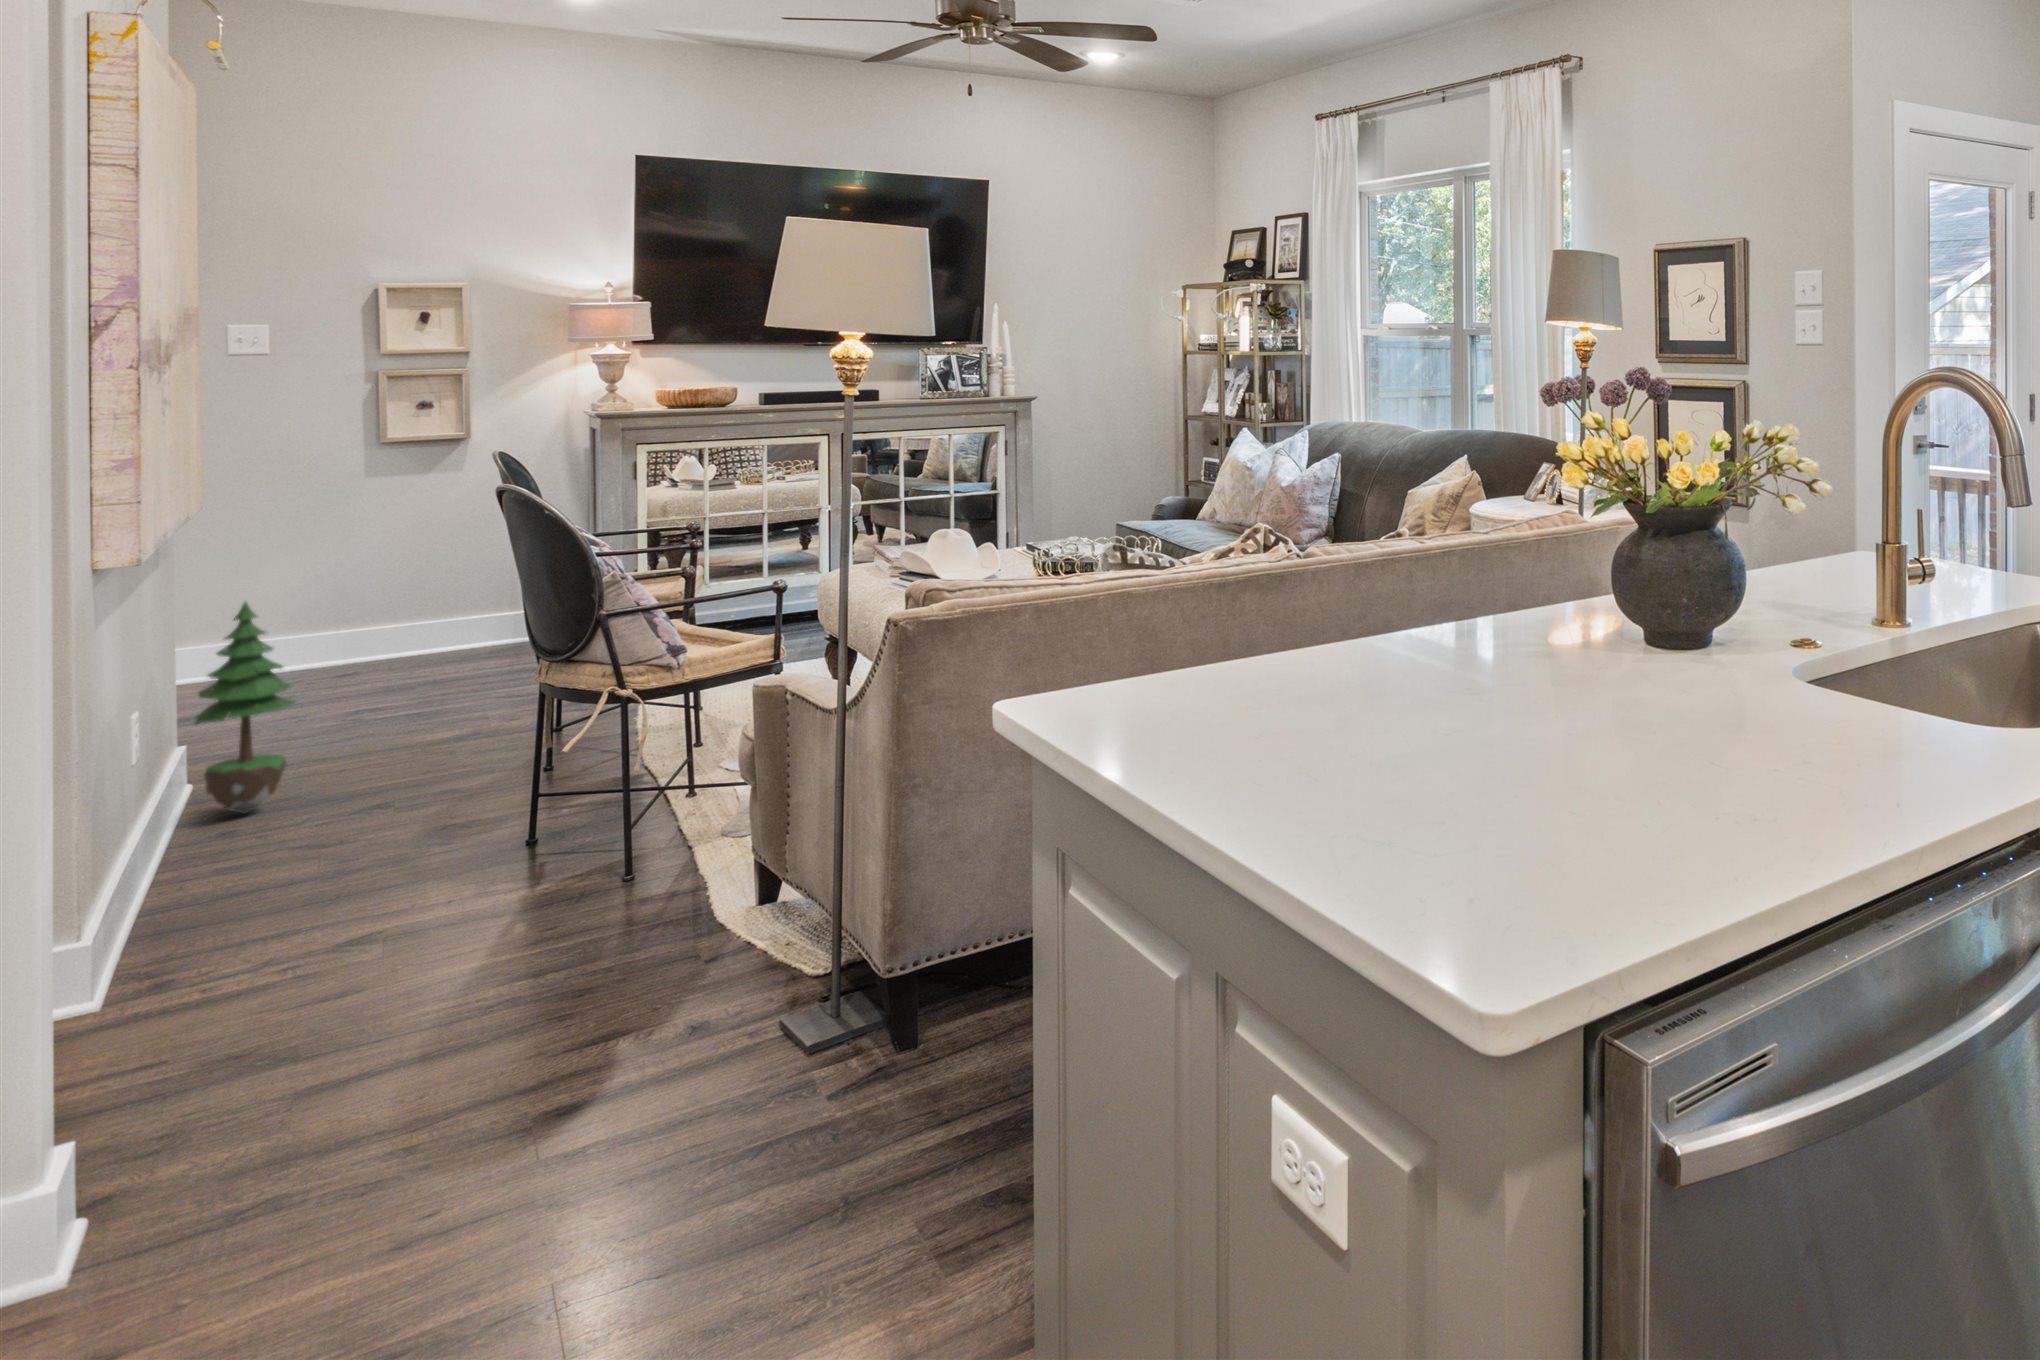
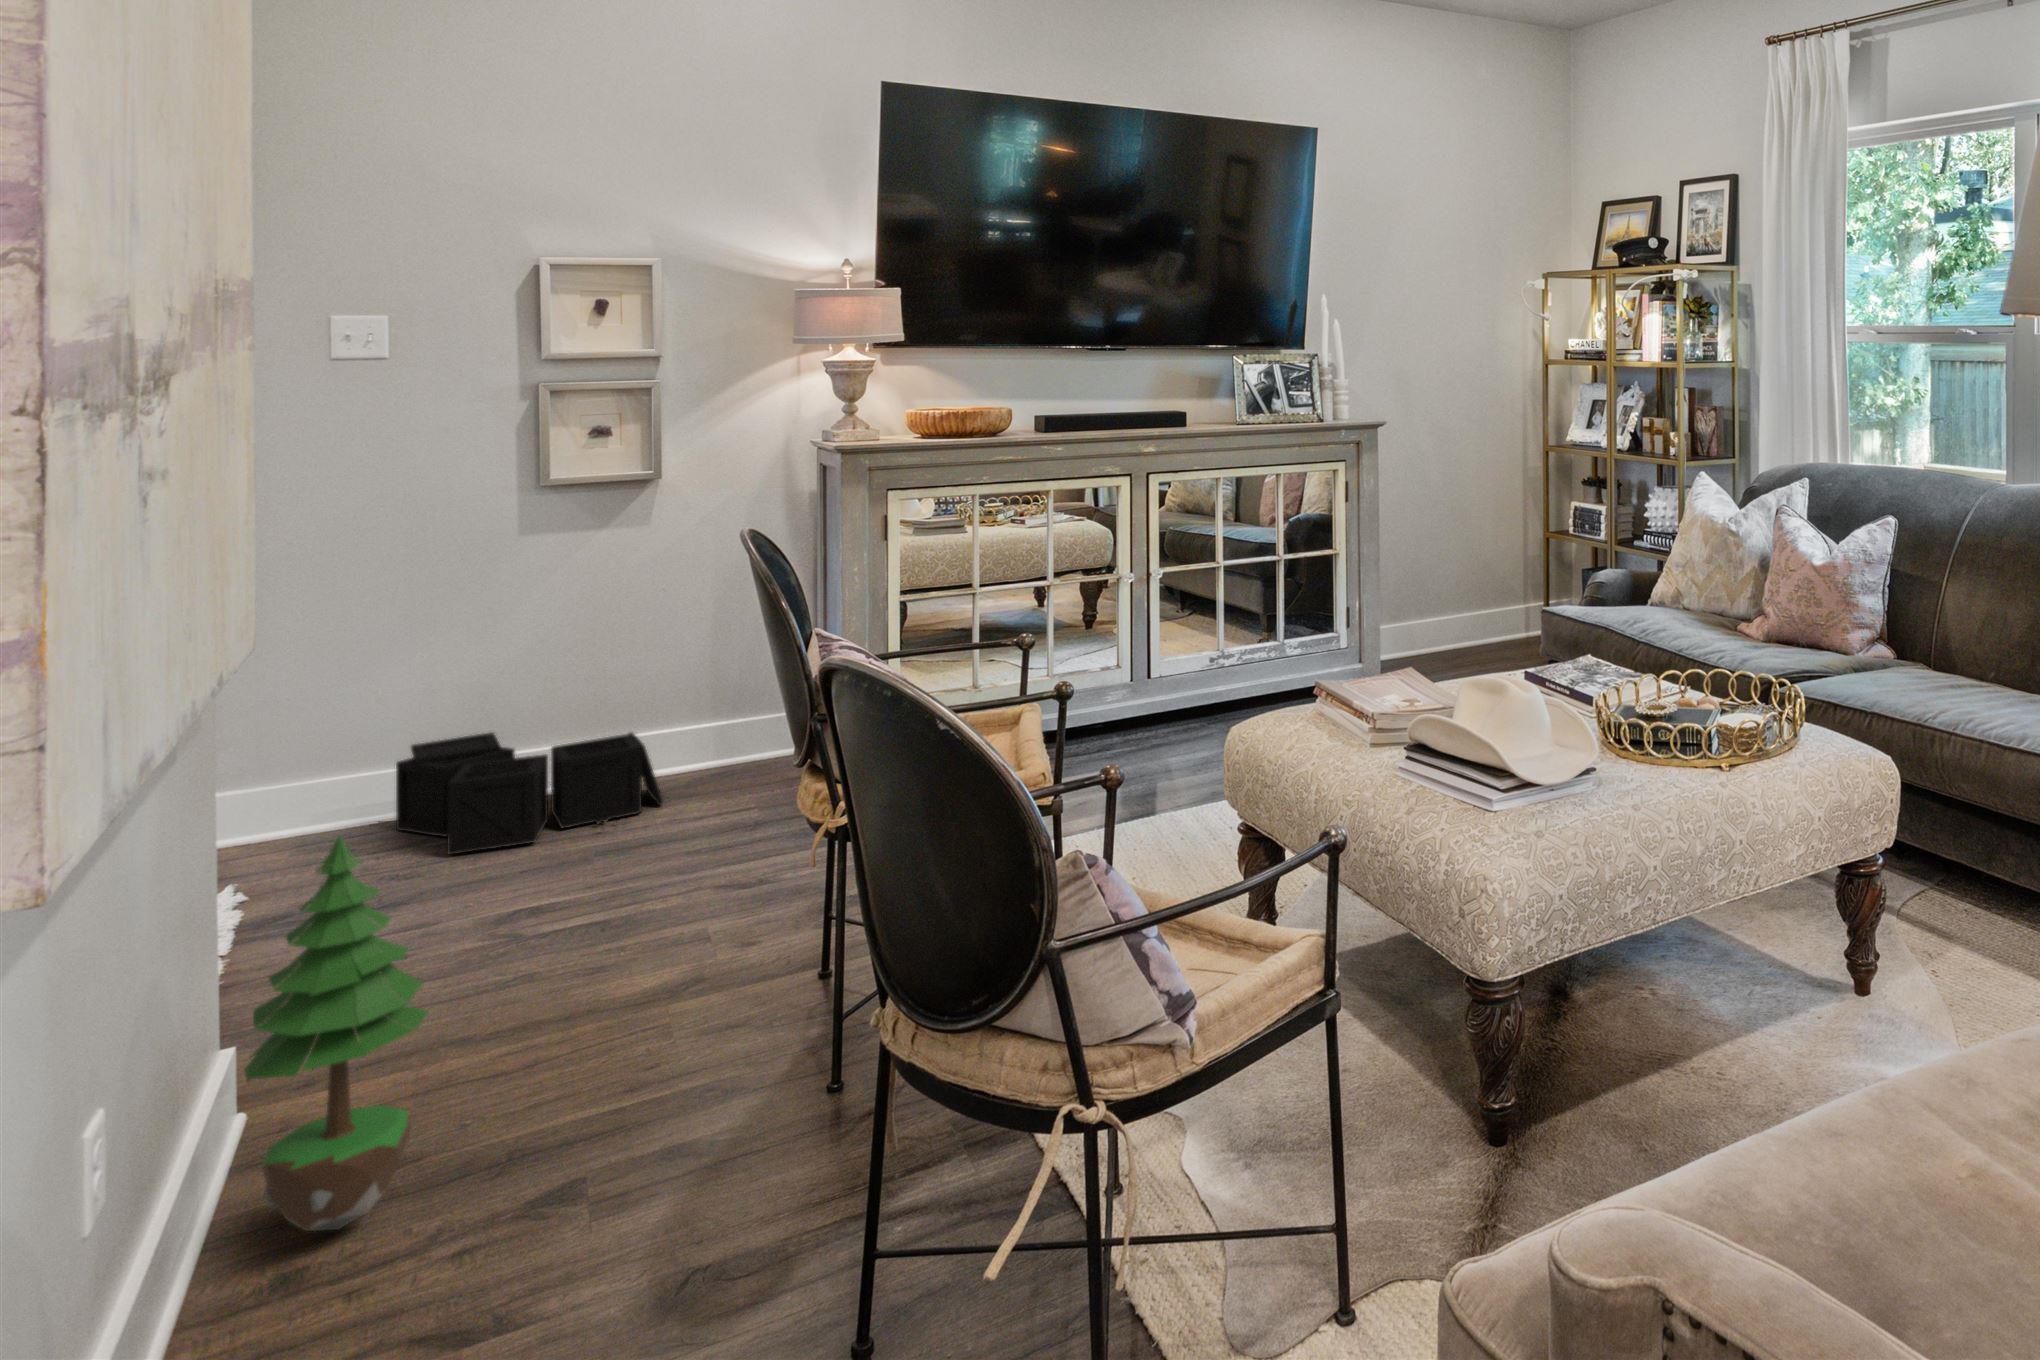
storage bin: none [271,614,466,686] -> present [396,732,663,854]

